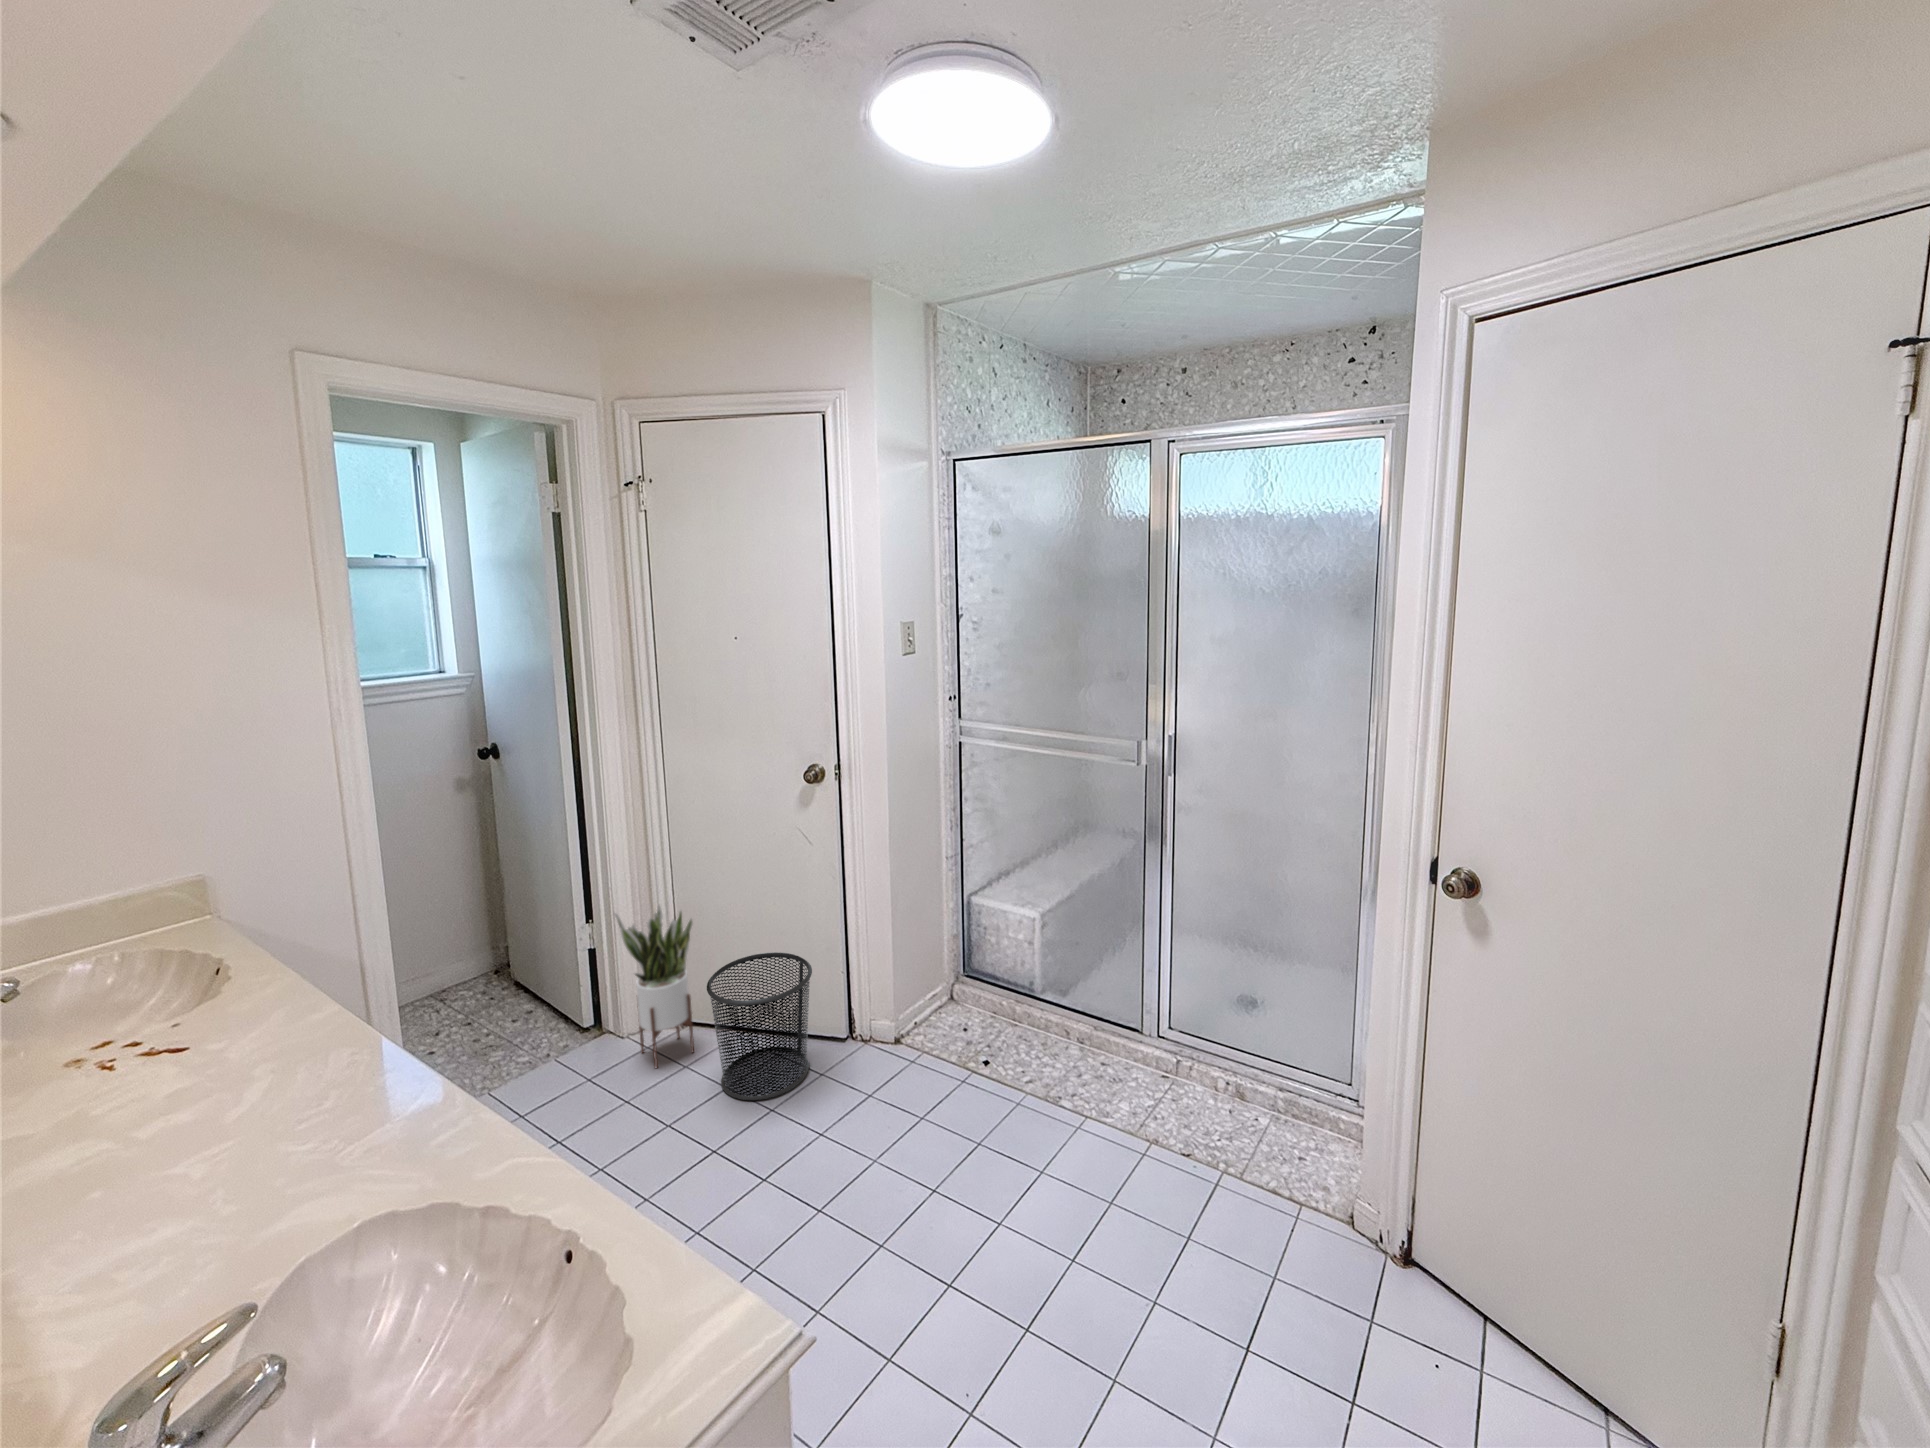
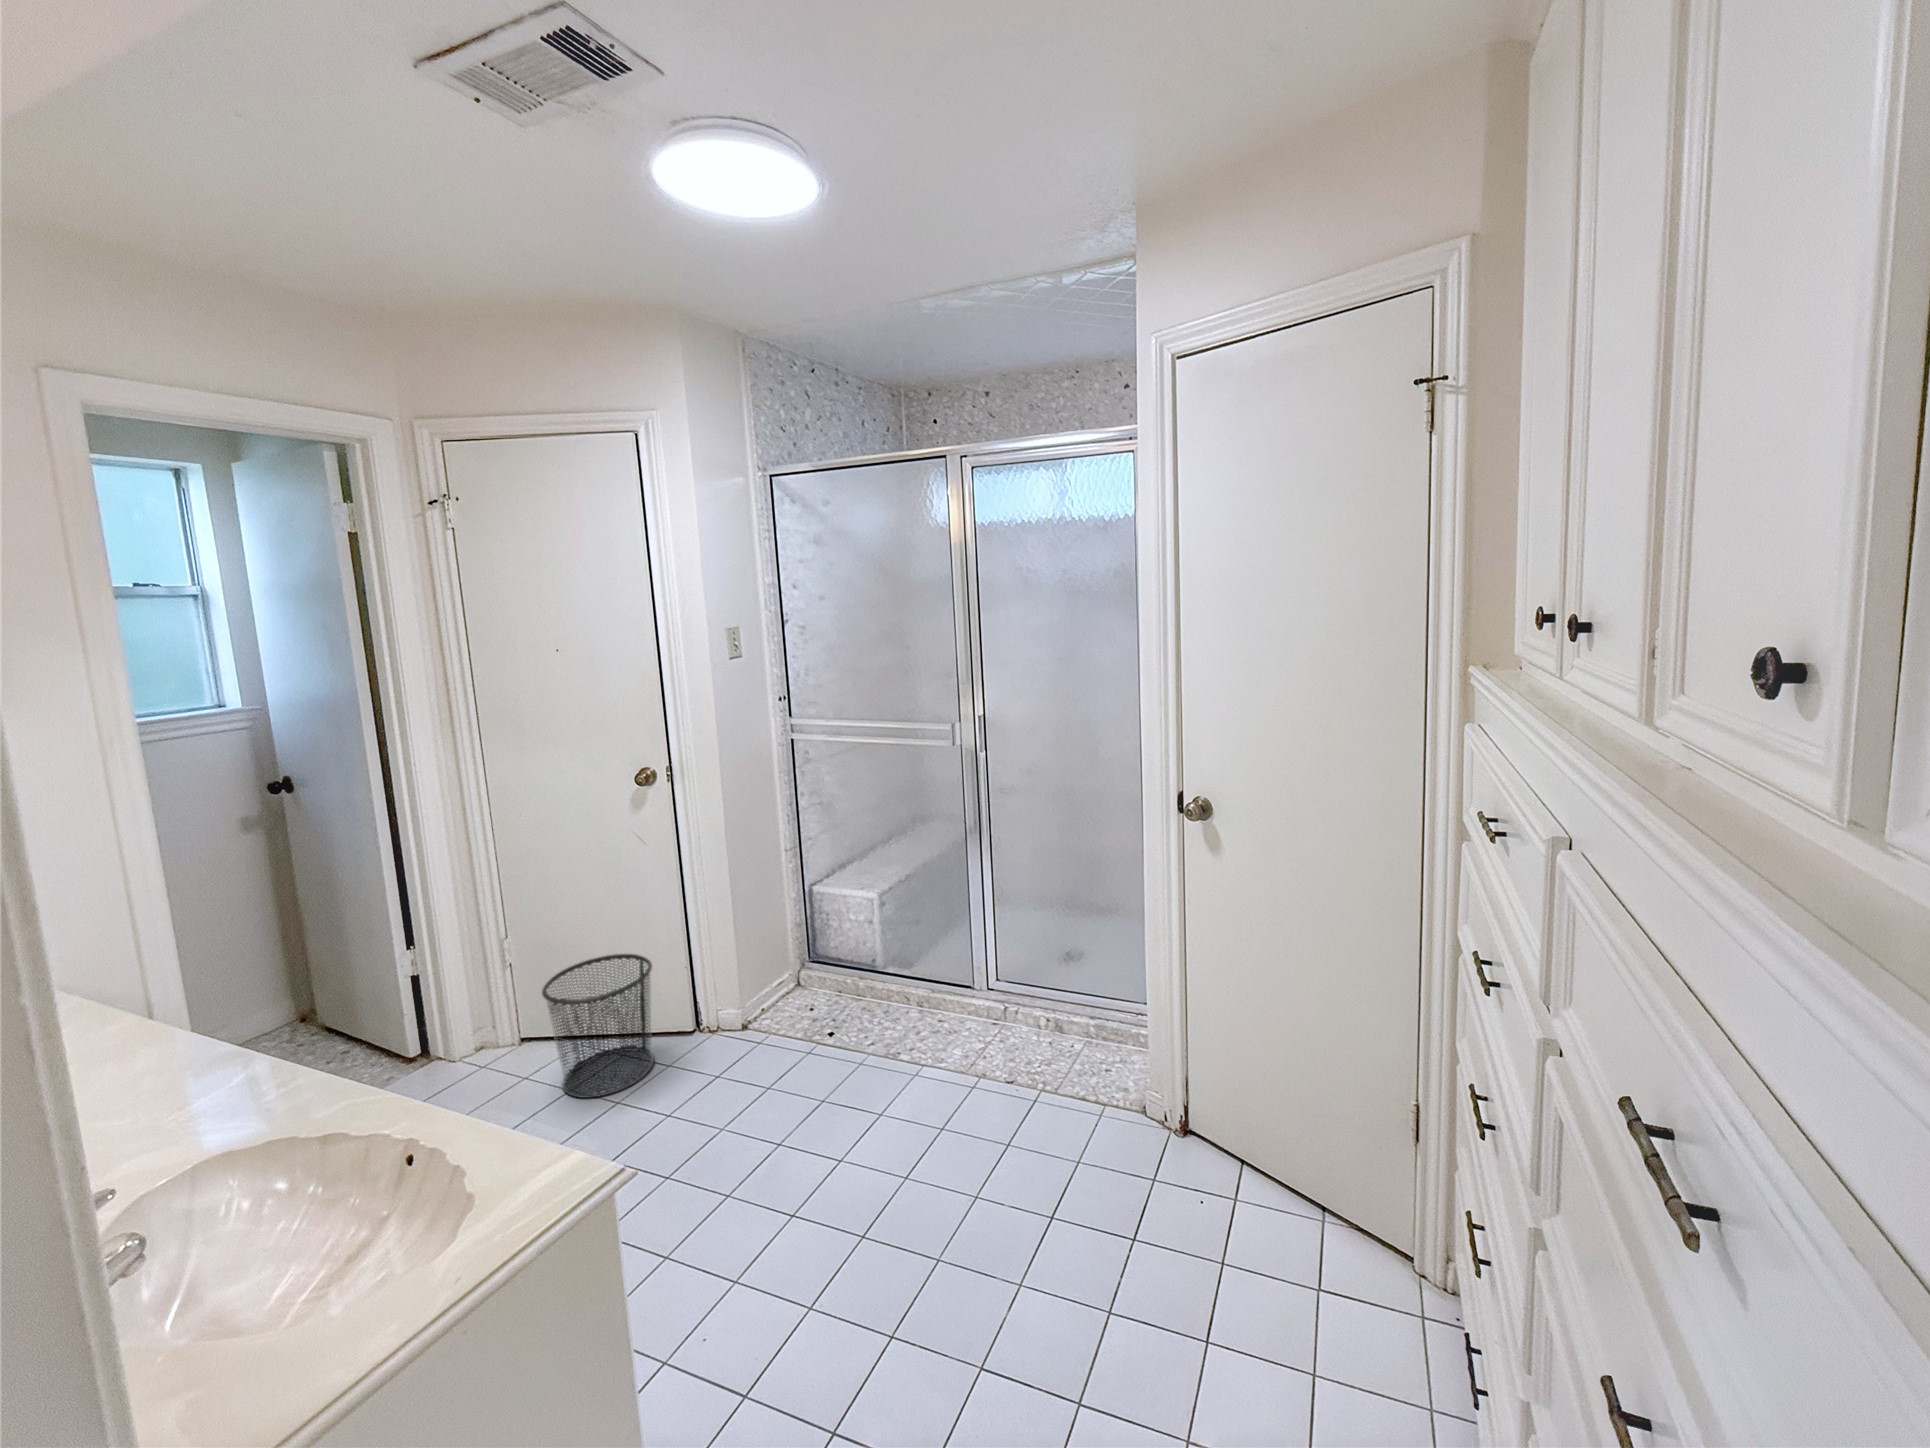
potted plant: present [615,906,694,1068] -> none [437,919,533,1084]

